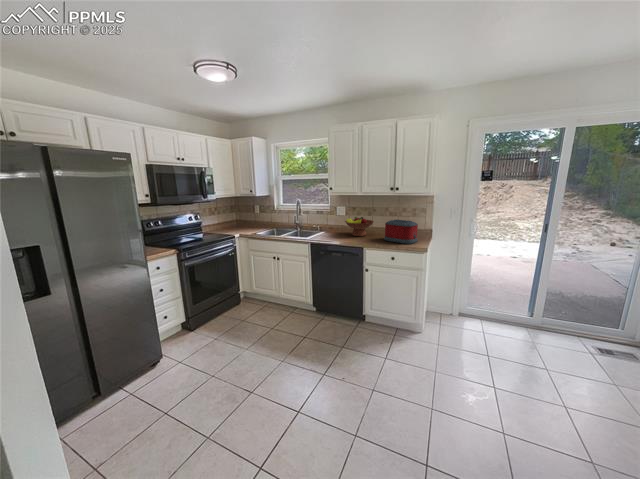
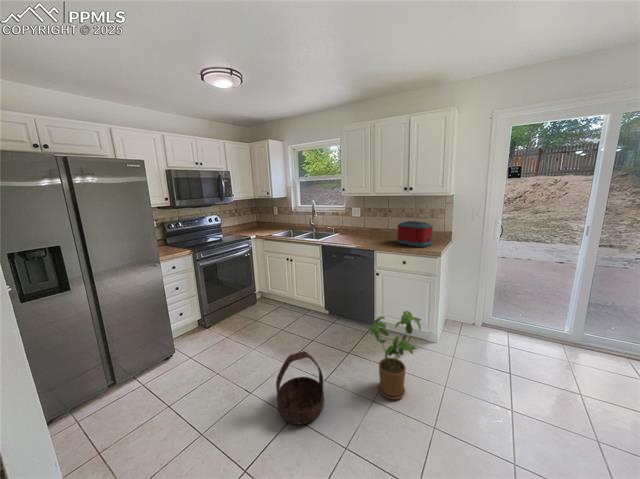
fruit bowl: present [345,217,374,236] -> none [357,218,388,238]
house plant: none [368,303,416,387] -> present [371,311,421,400]
basket: none [282,347,328,418] -> present [276,351,324,424]

